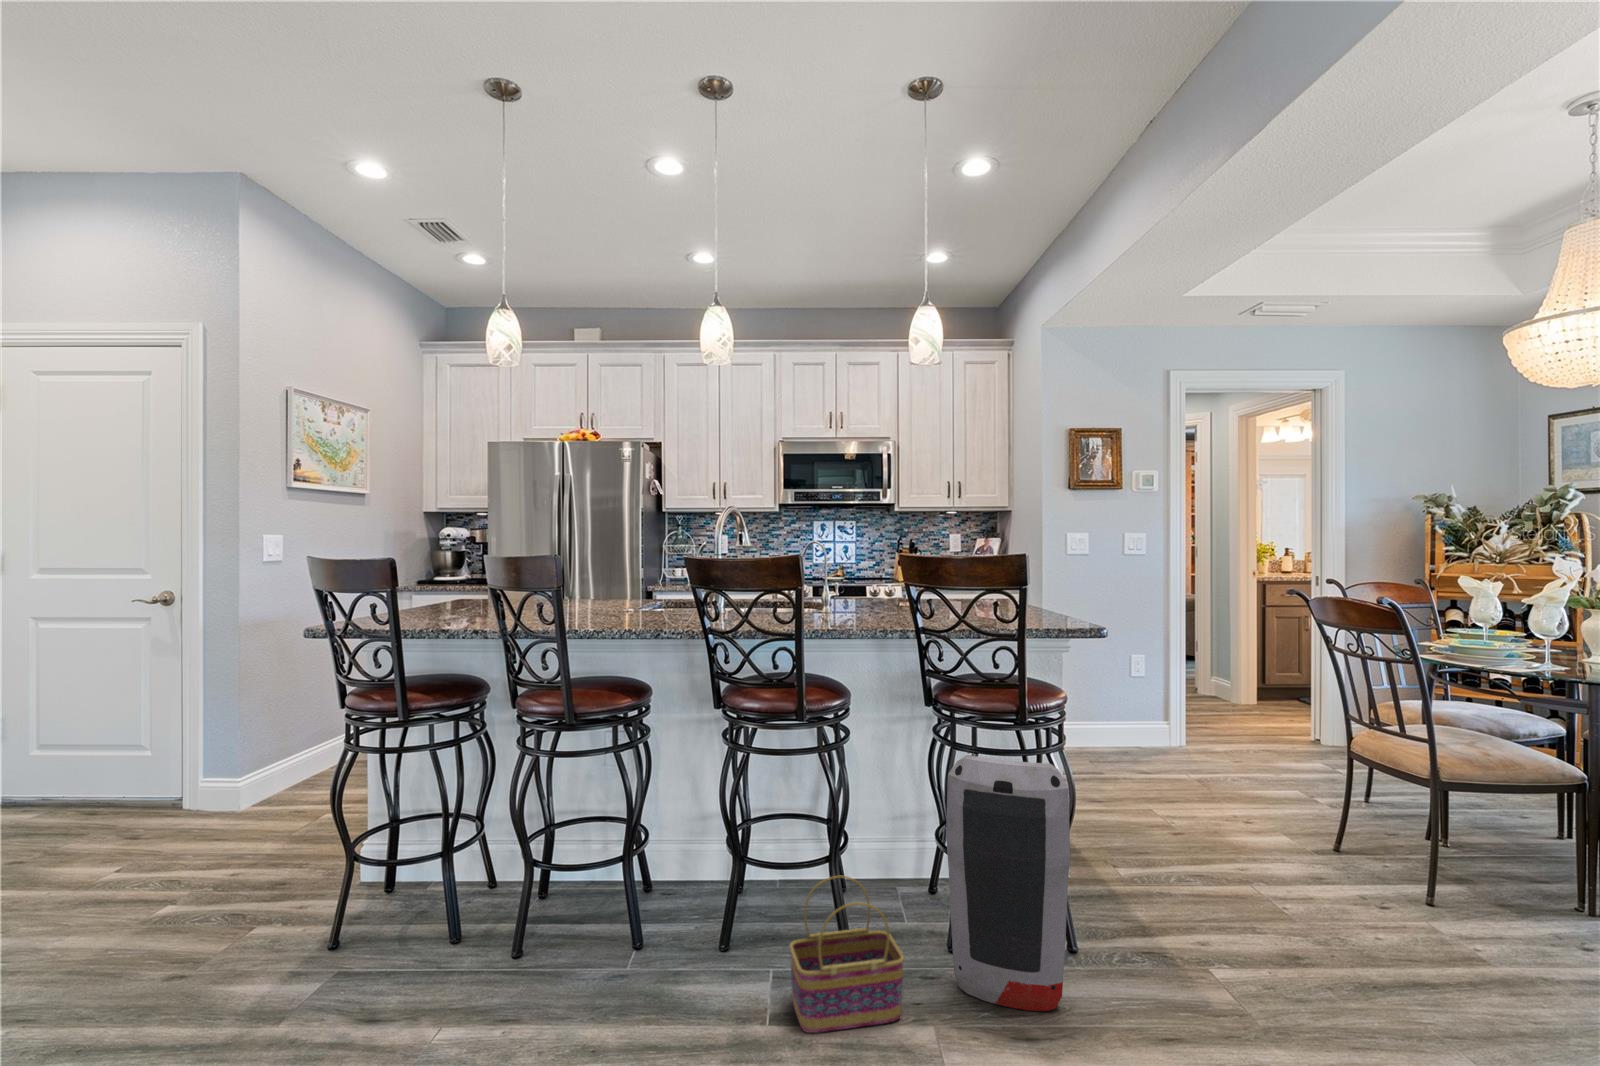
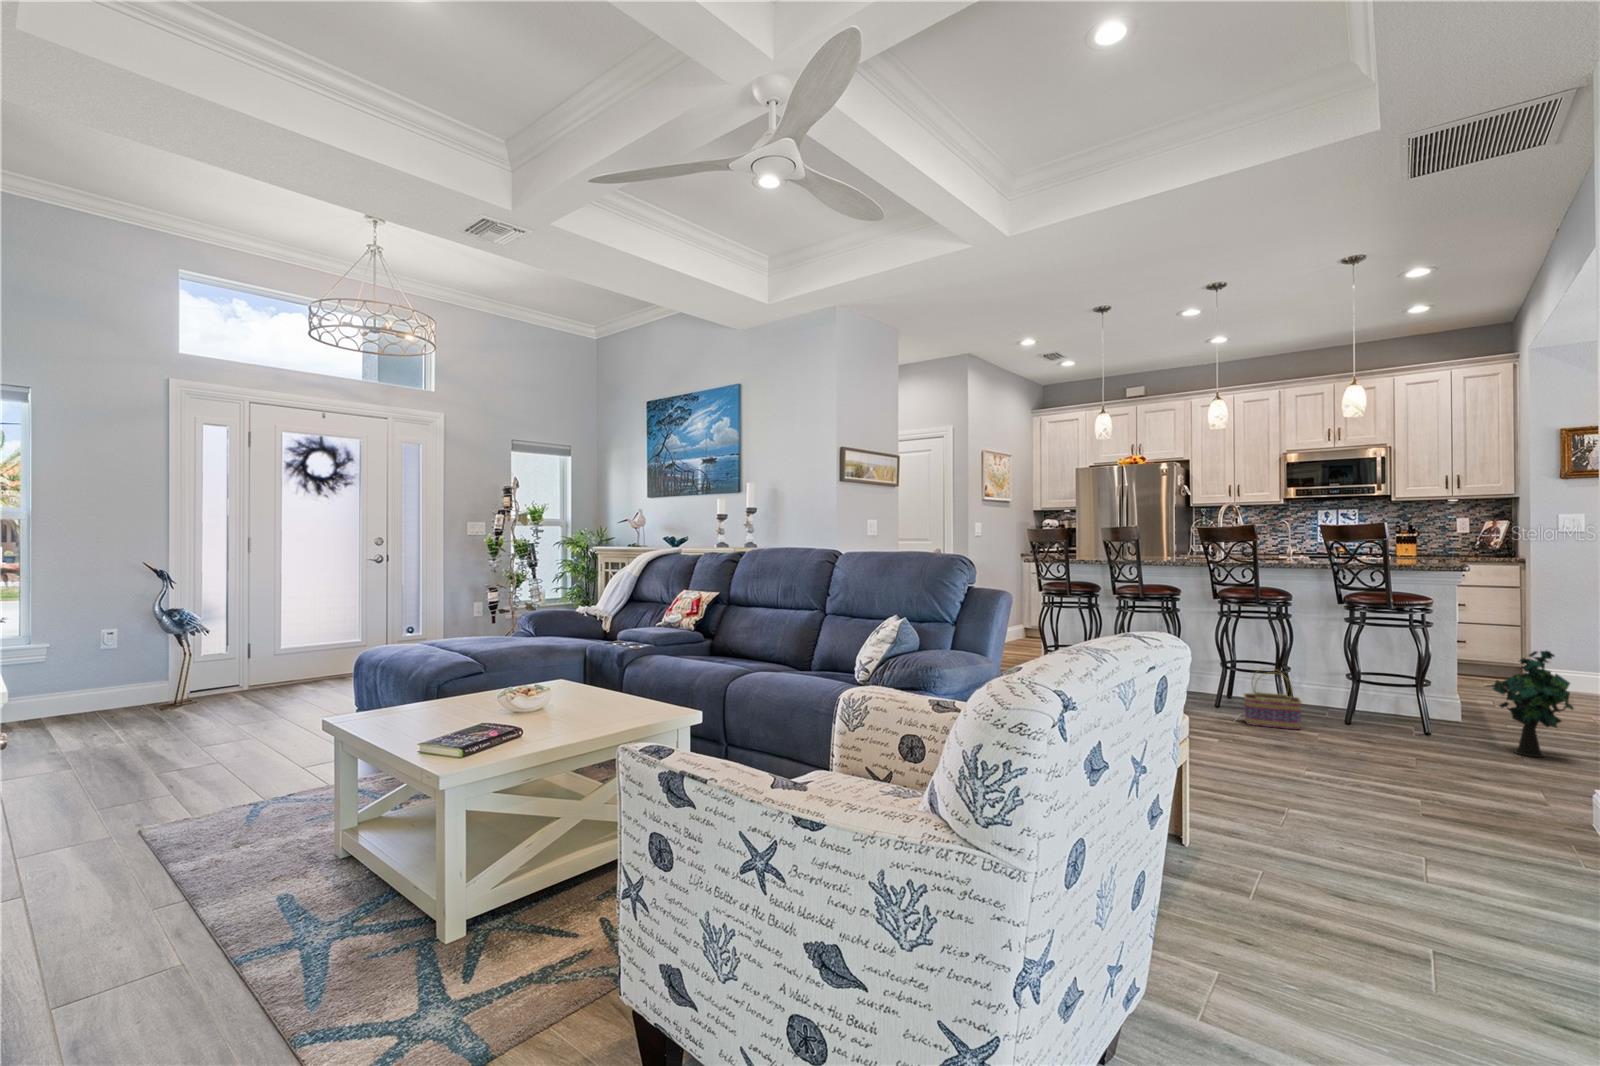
air purifier: present [946,755,1070,1011] -> none [1332,618,1400,740]
decorative plant: none [1173,793,1300,994] -> present [1488,651,1574,757]

